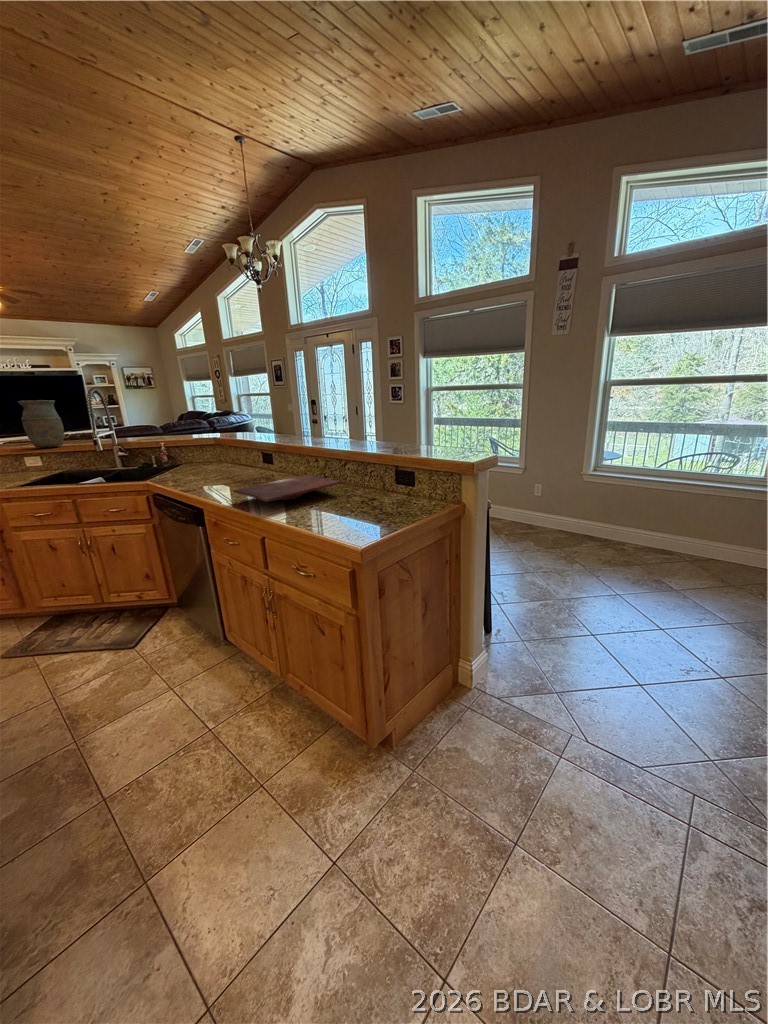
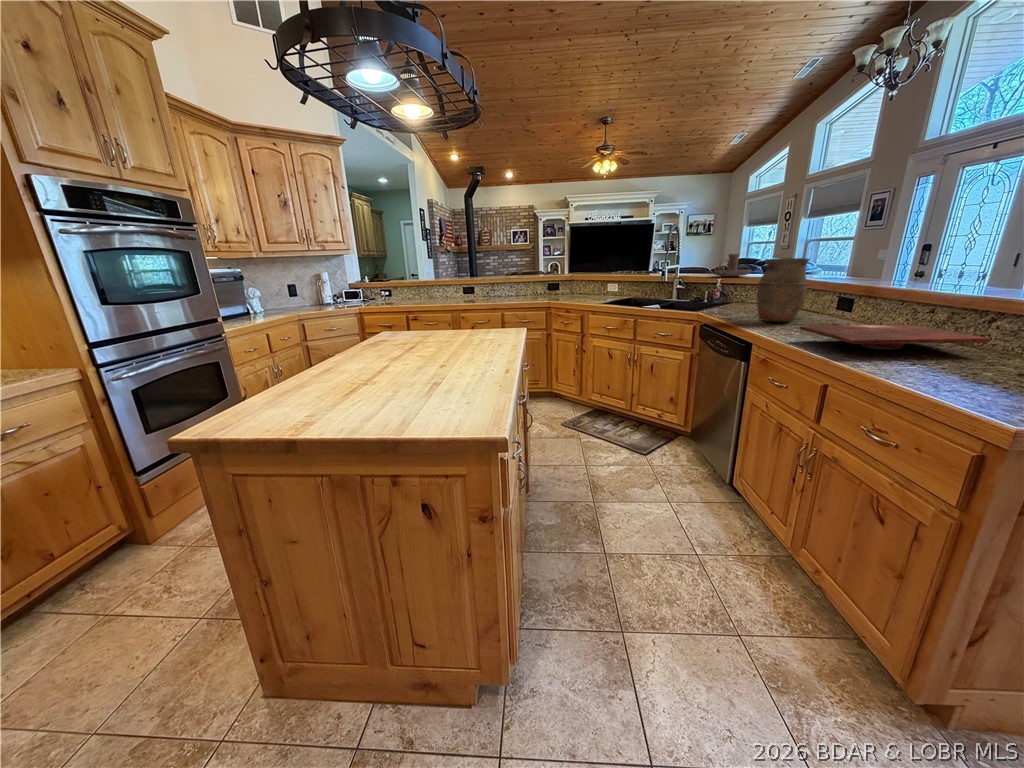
vase: present [18,400,64,448] -> present [757,258,810,322]
candle holder: none [154,417,191,440] -> present [714,254,751,277]

